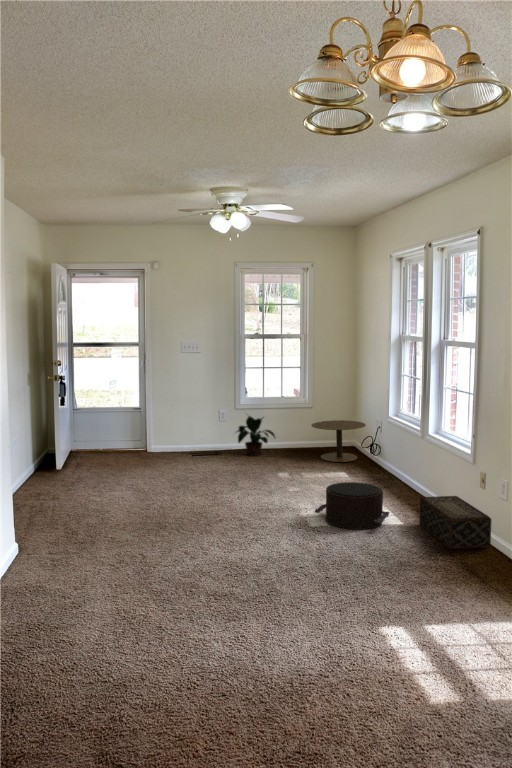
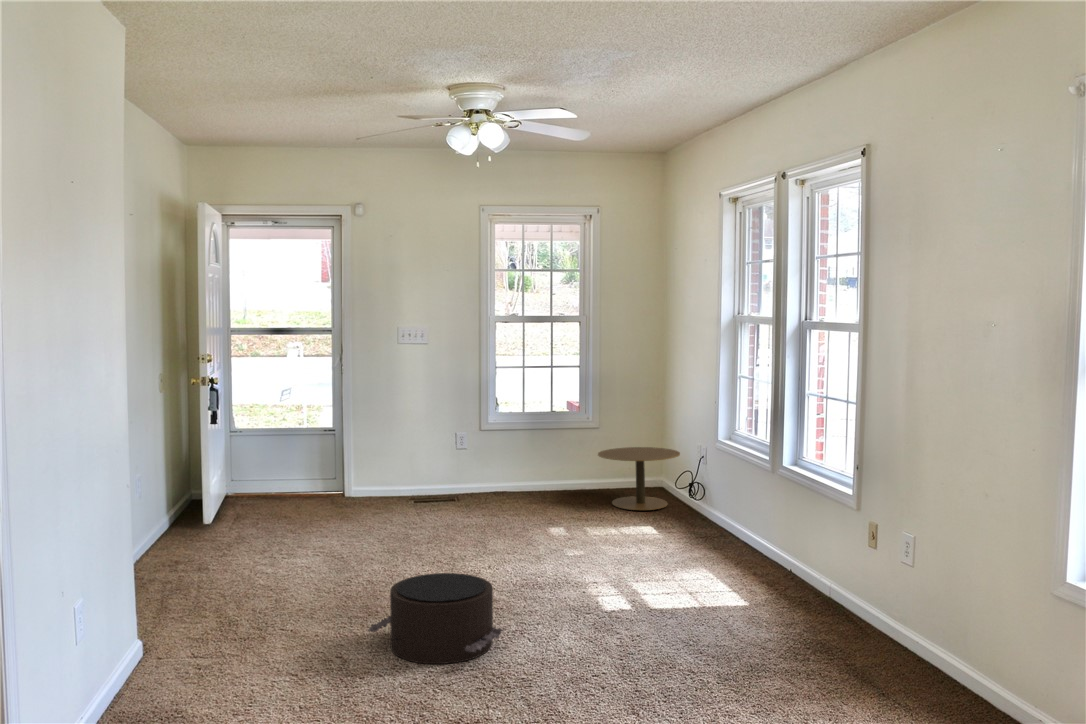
potted plant: present [237,416,275,456] -> none [475,430,543,502]
pouf: present [315,482,390,530] -> present [368,573,503,664]
woven basket: present [420,496,491,549] -> none [775,560,891,644]

